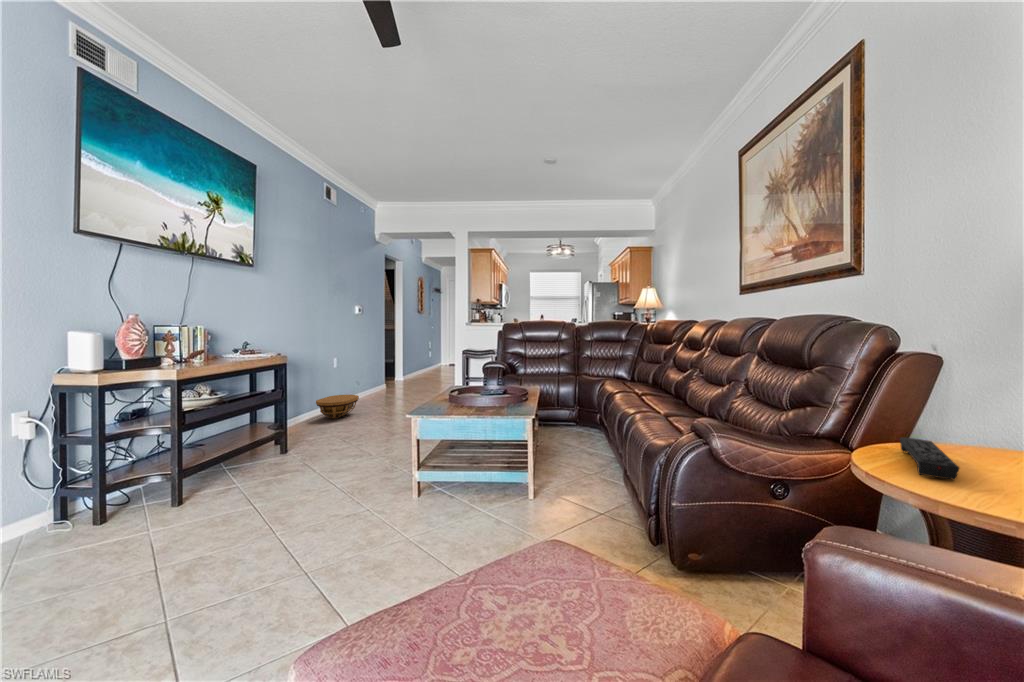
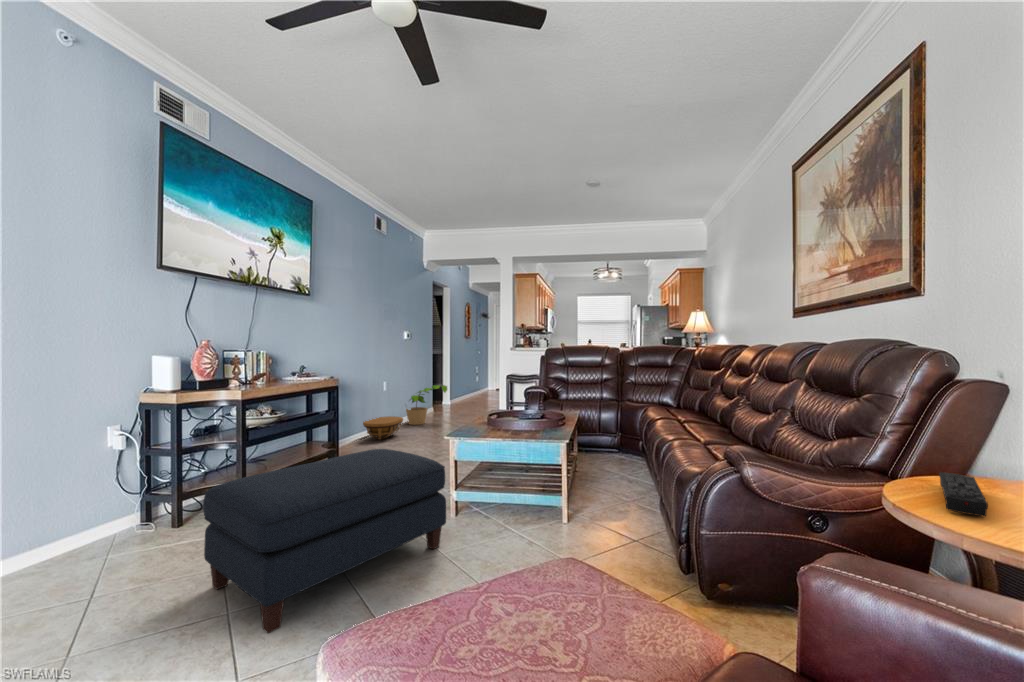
potted plant: none [361,362,404,403] -> present [406,385,447,425]
ottoman: none [132,429,411,637] -> present [203,449,446,633]

